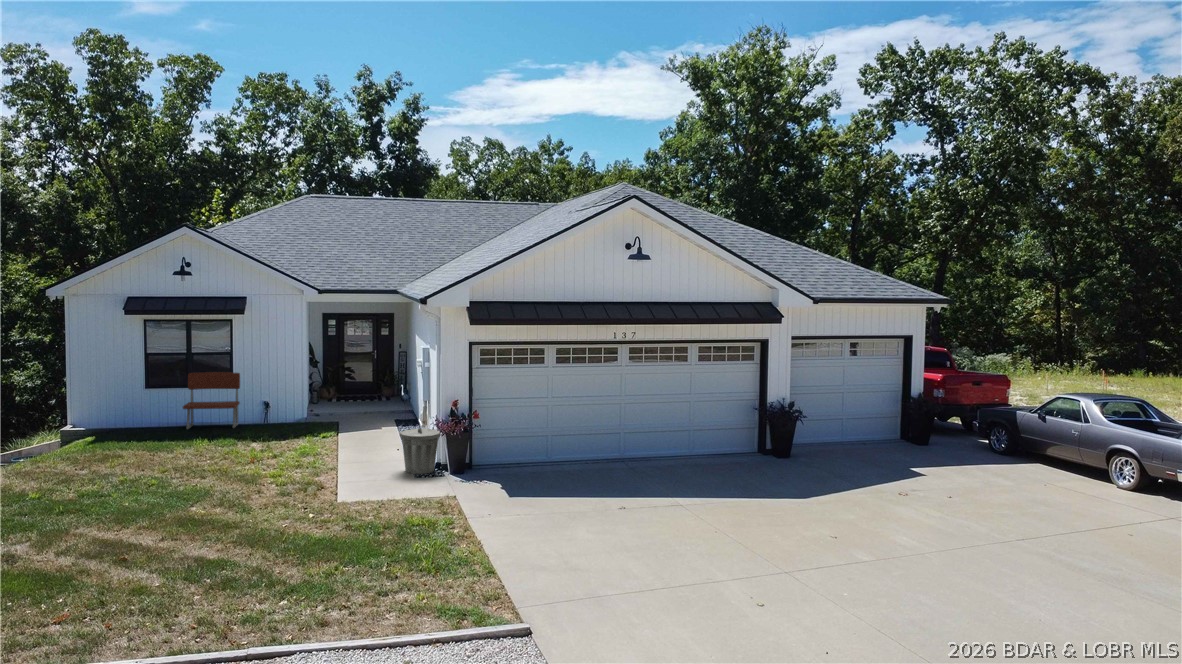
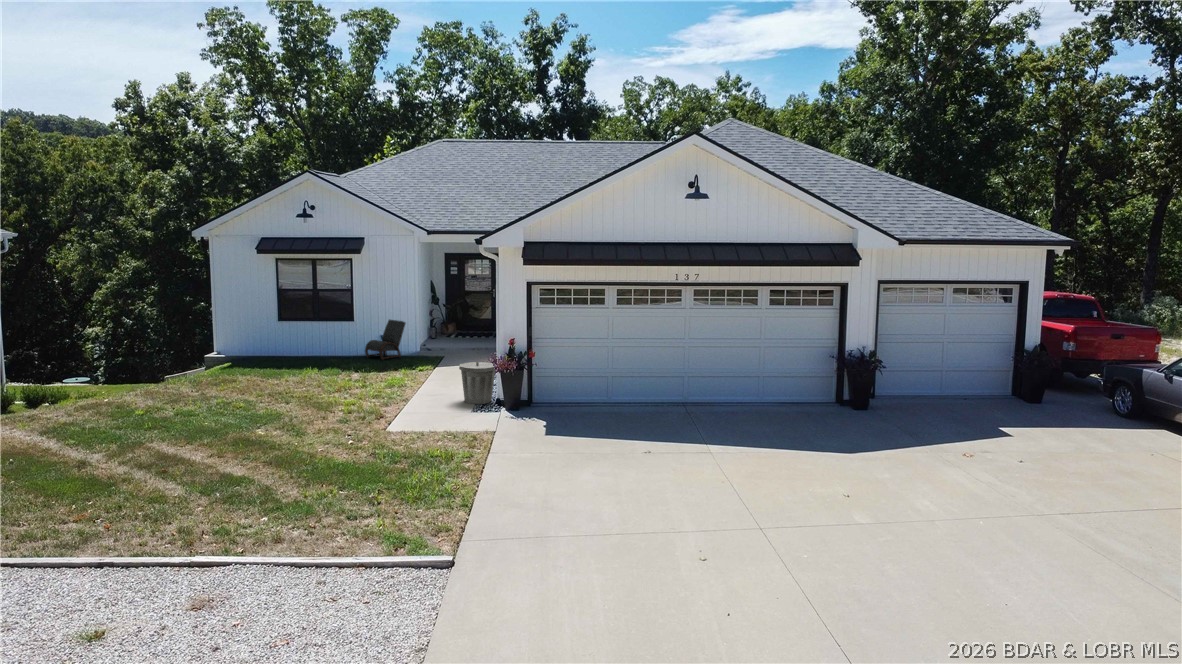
bench: present [183,372,240,429] -> none [306,307,356,358]
lounge chair: none [252,384,297,429] -> present [365,320,405,360]

